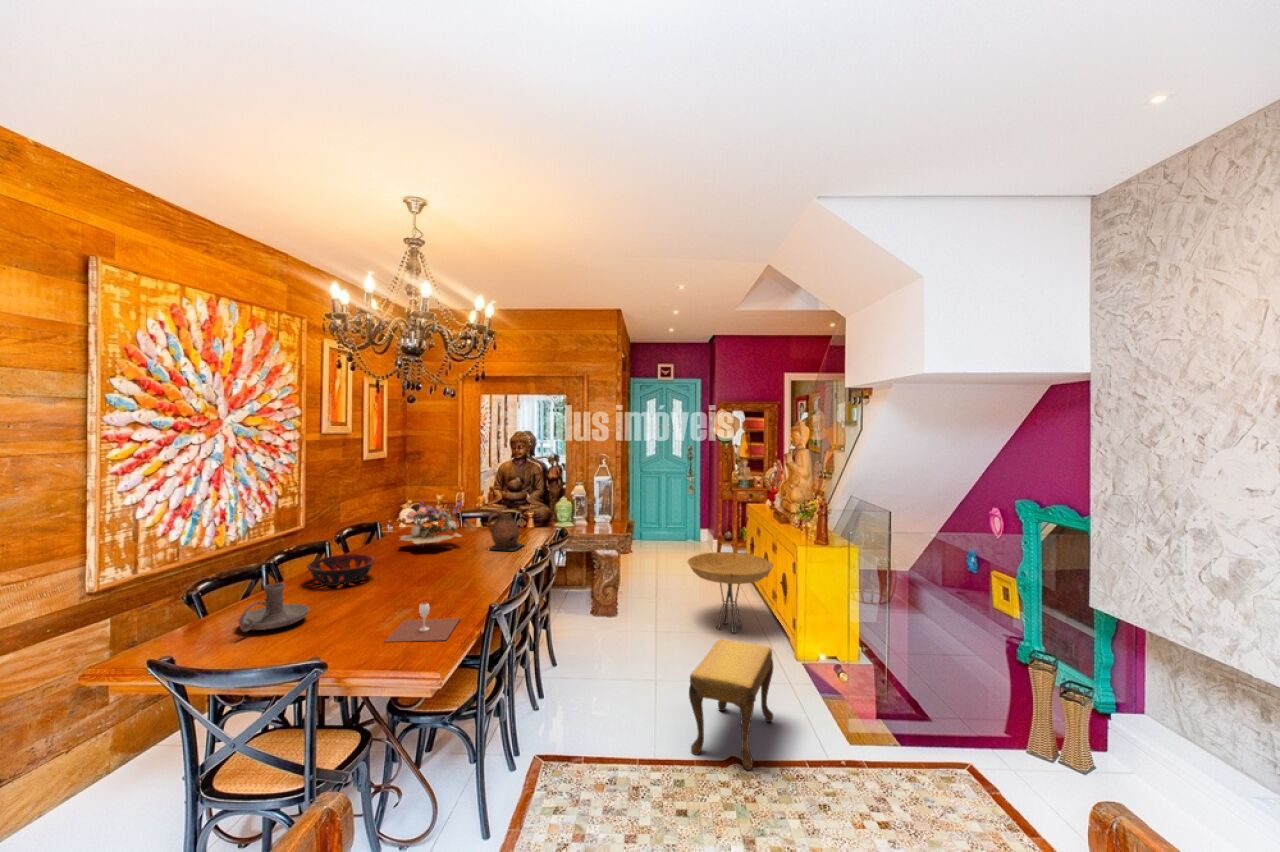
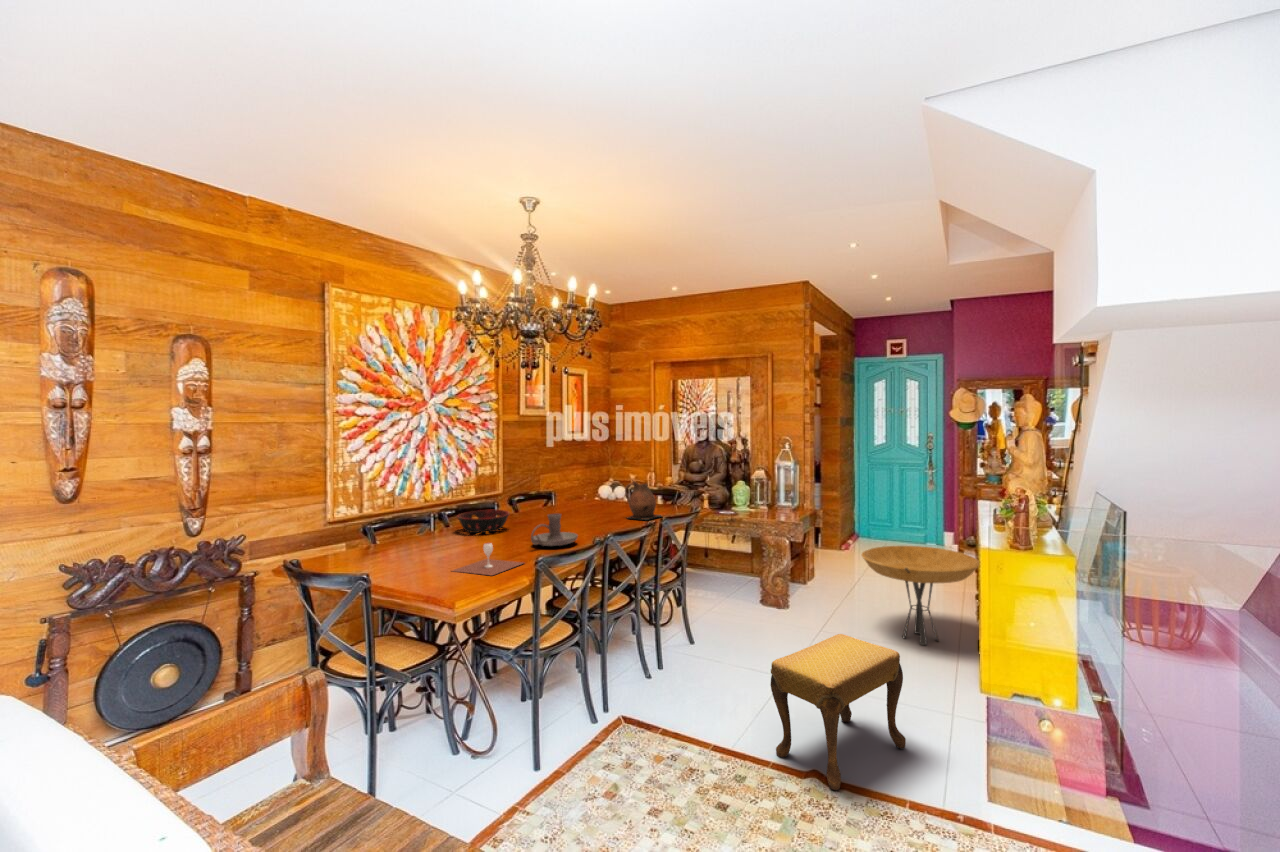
flower arrangement: present [400,499,463,546] -> none [553,468,609,514]
candle holder: present [238,583,309,632] -> present [531,514,578,546]

